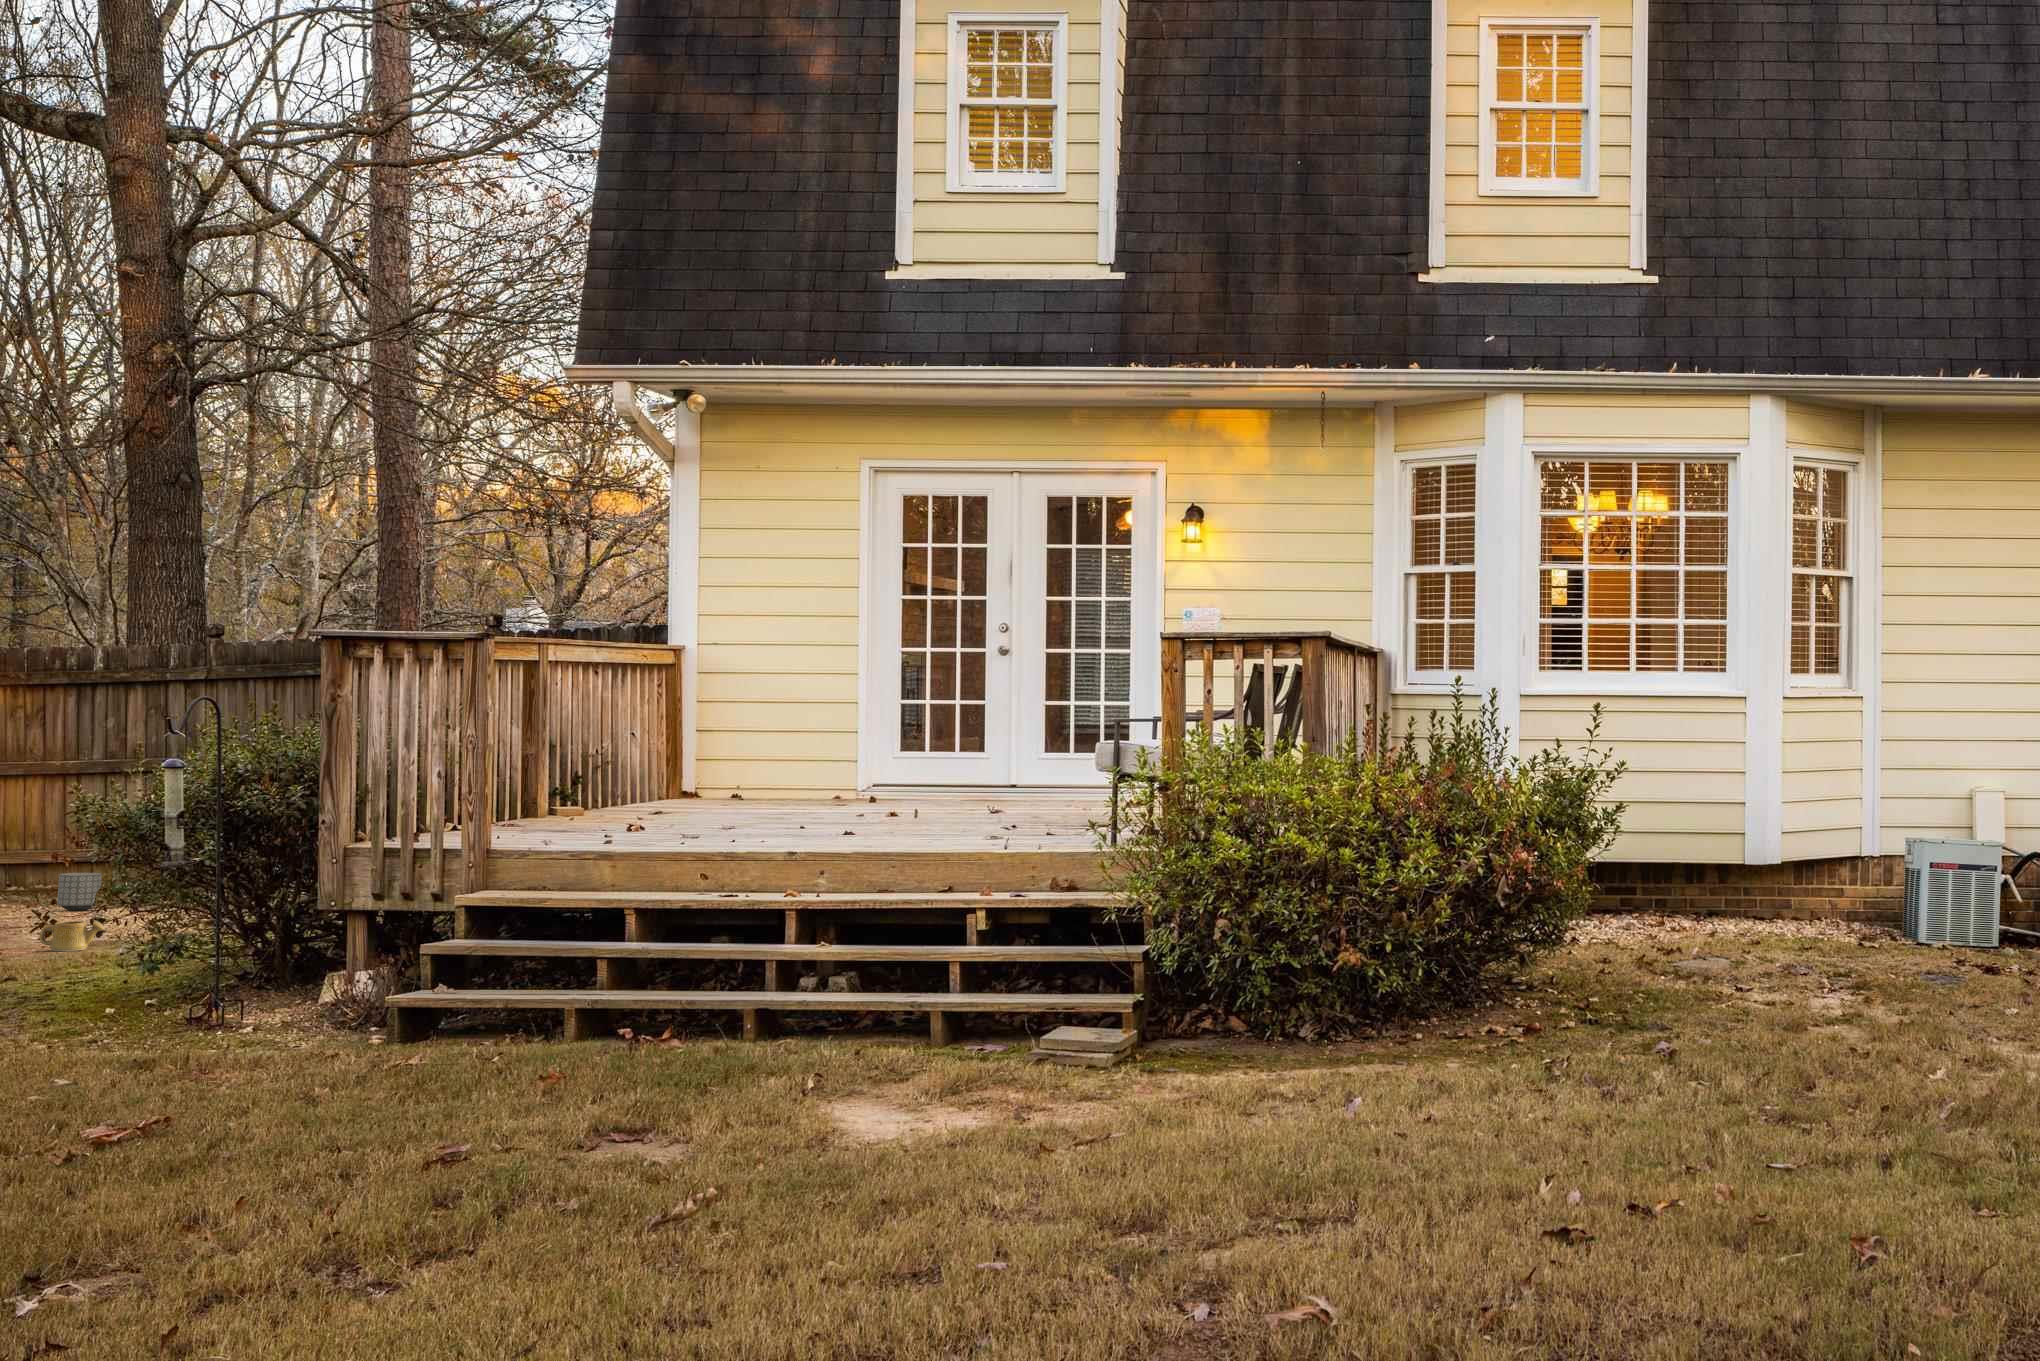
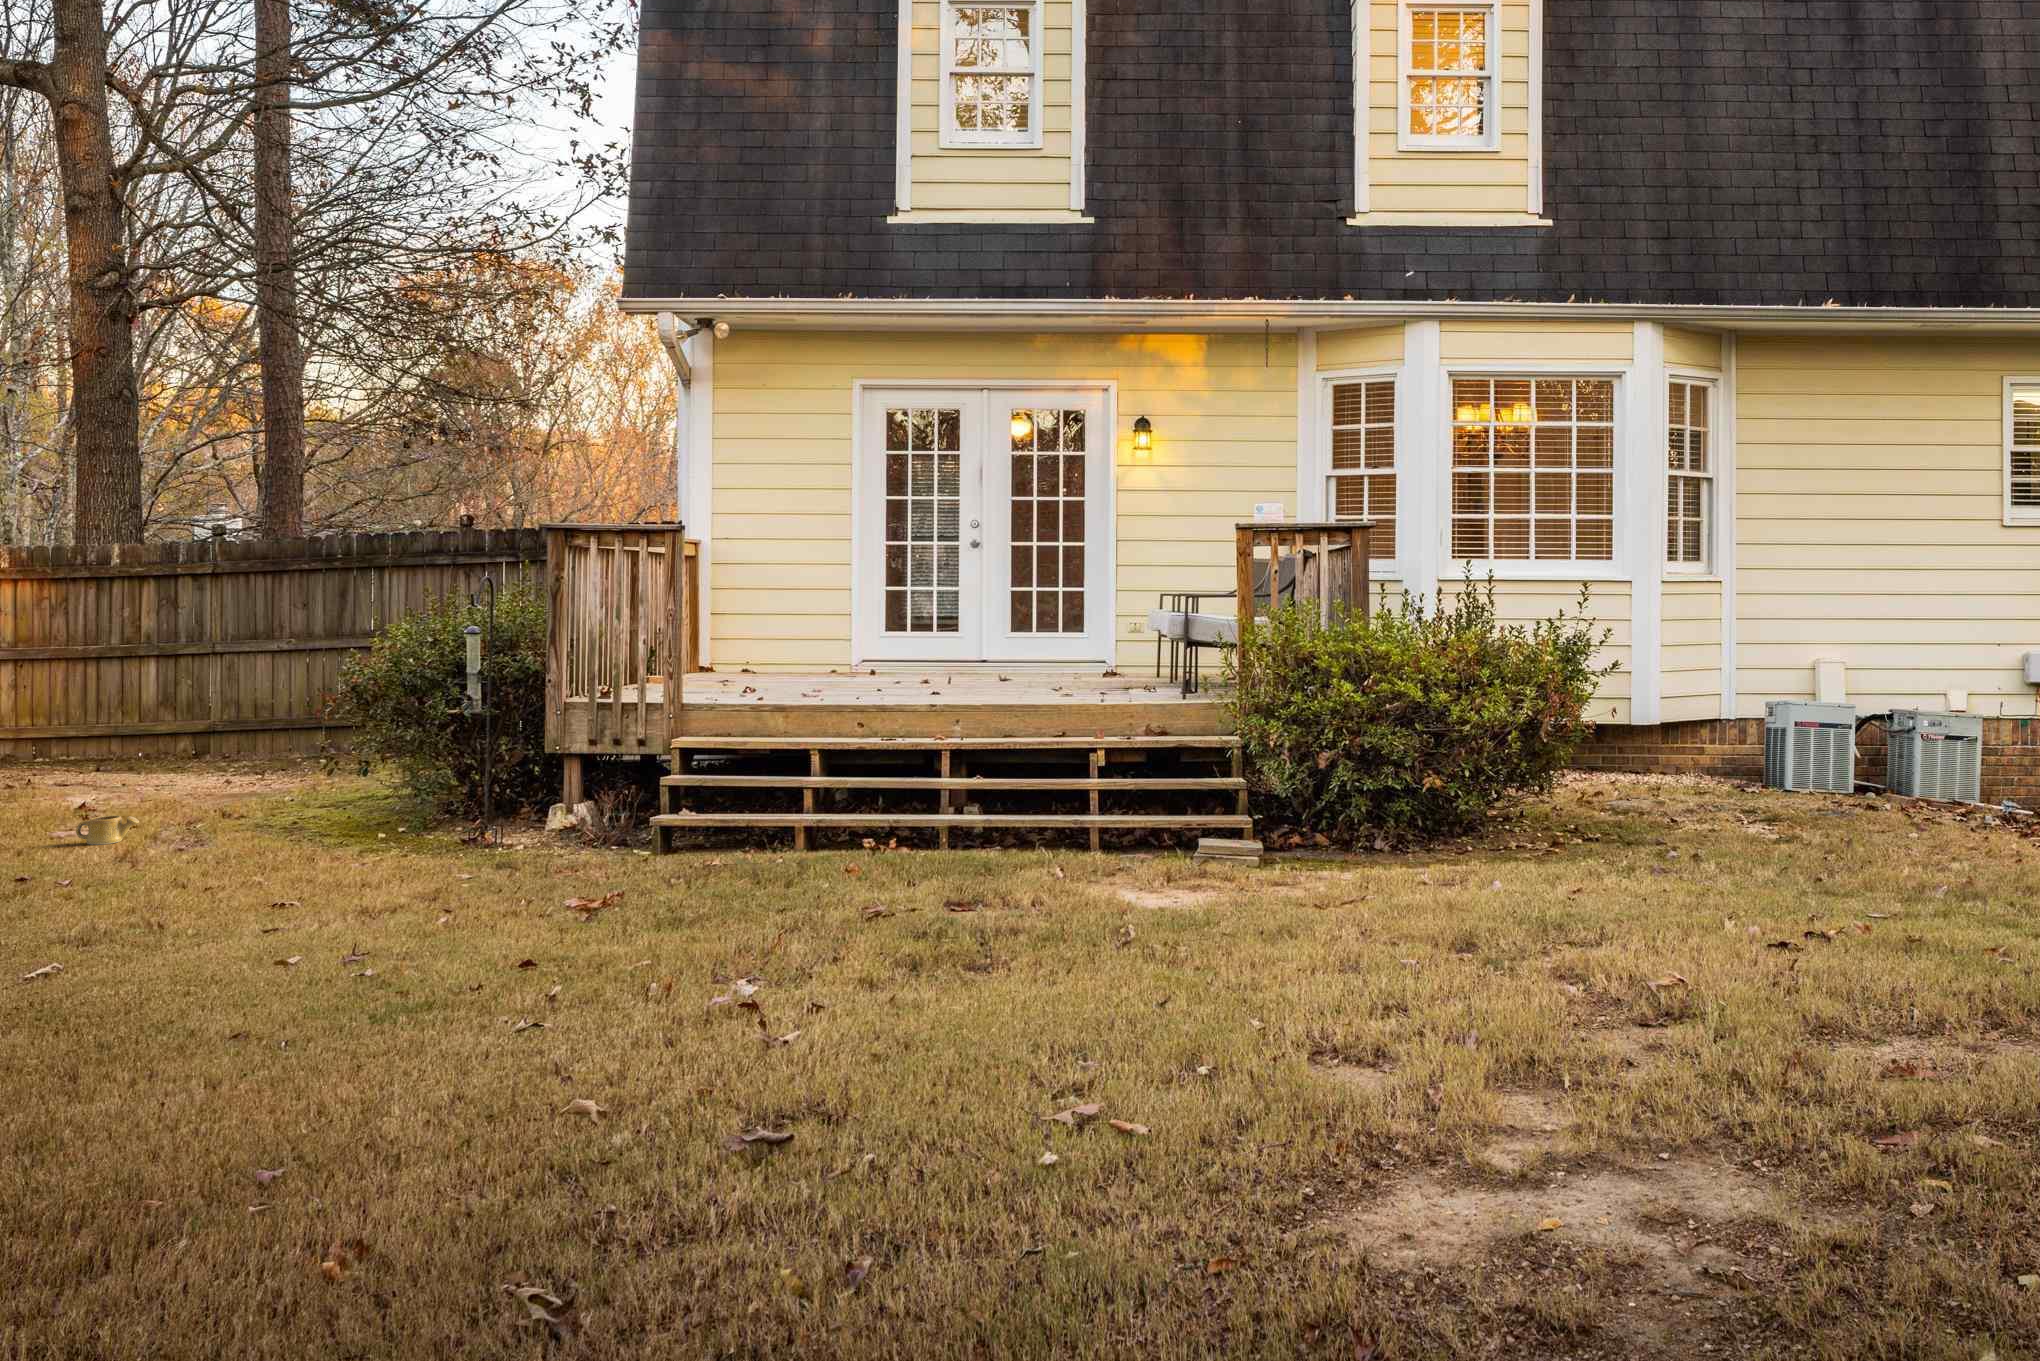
planter: present [57,873,102,911] -> none [178,726,218,760]

